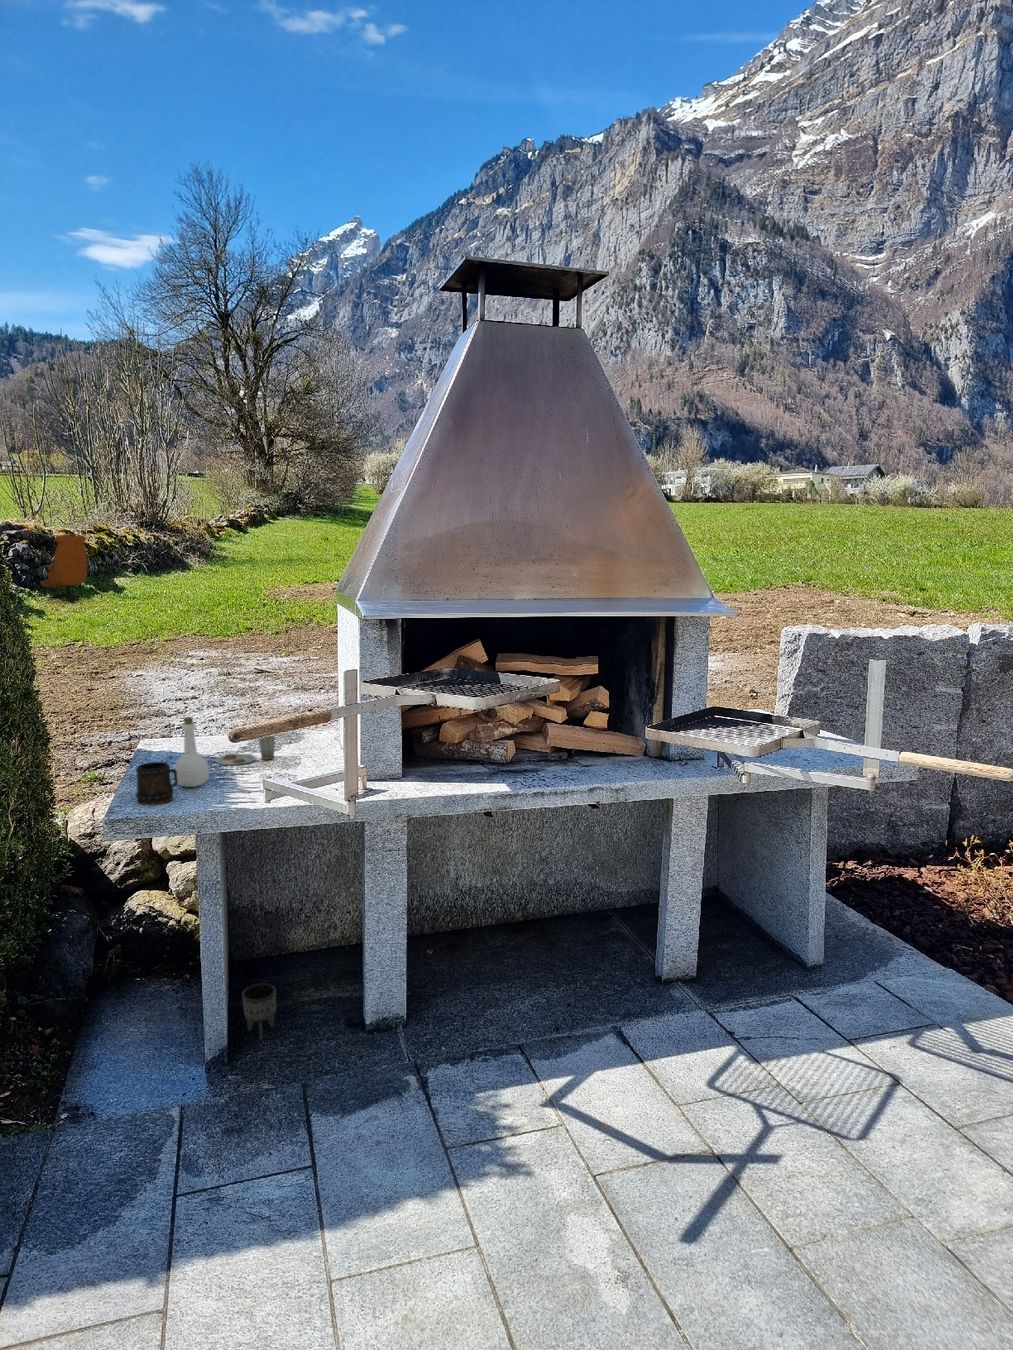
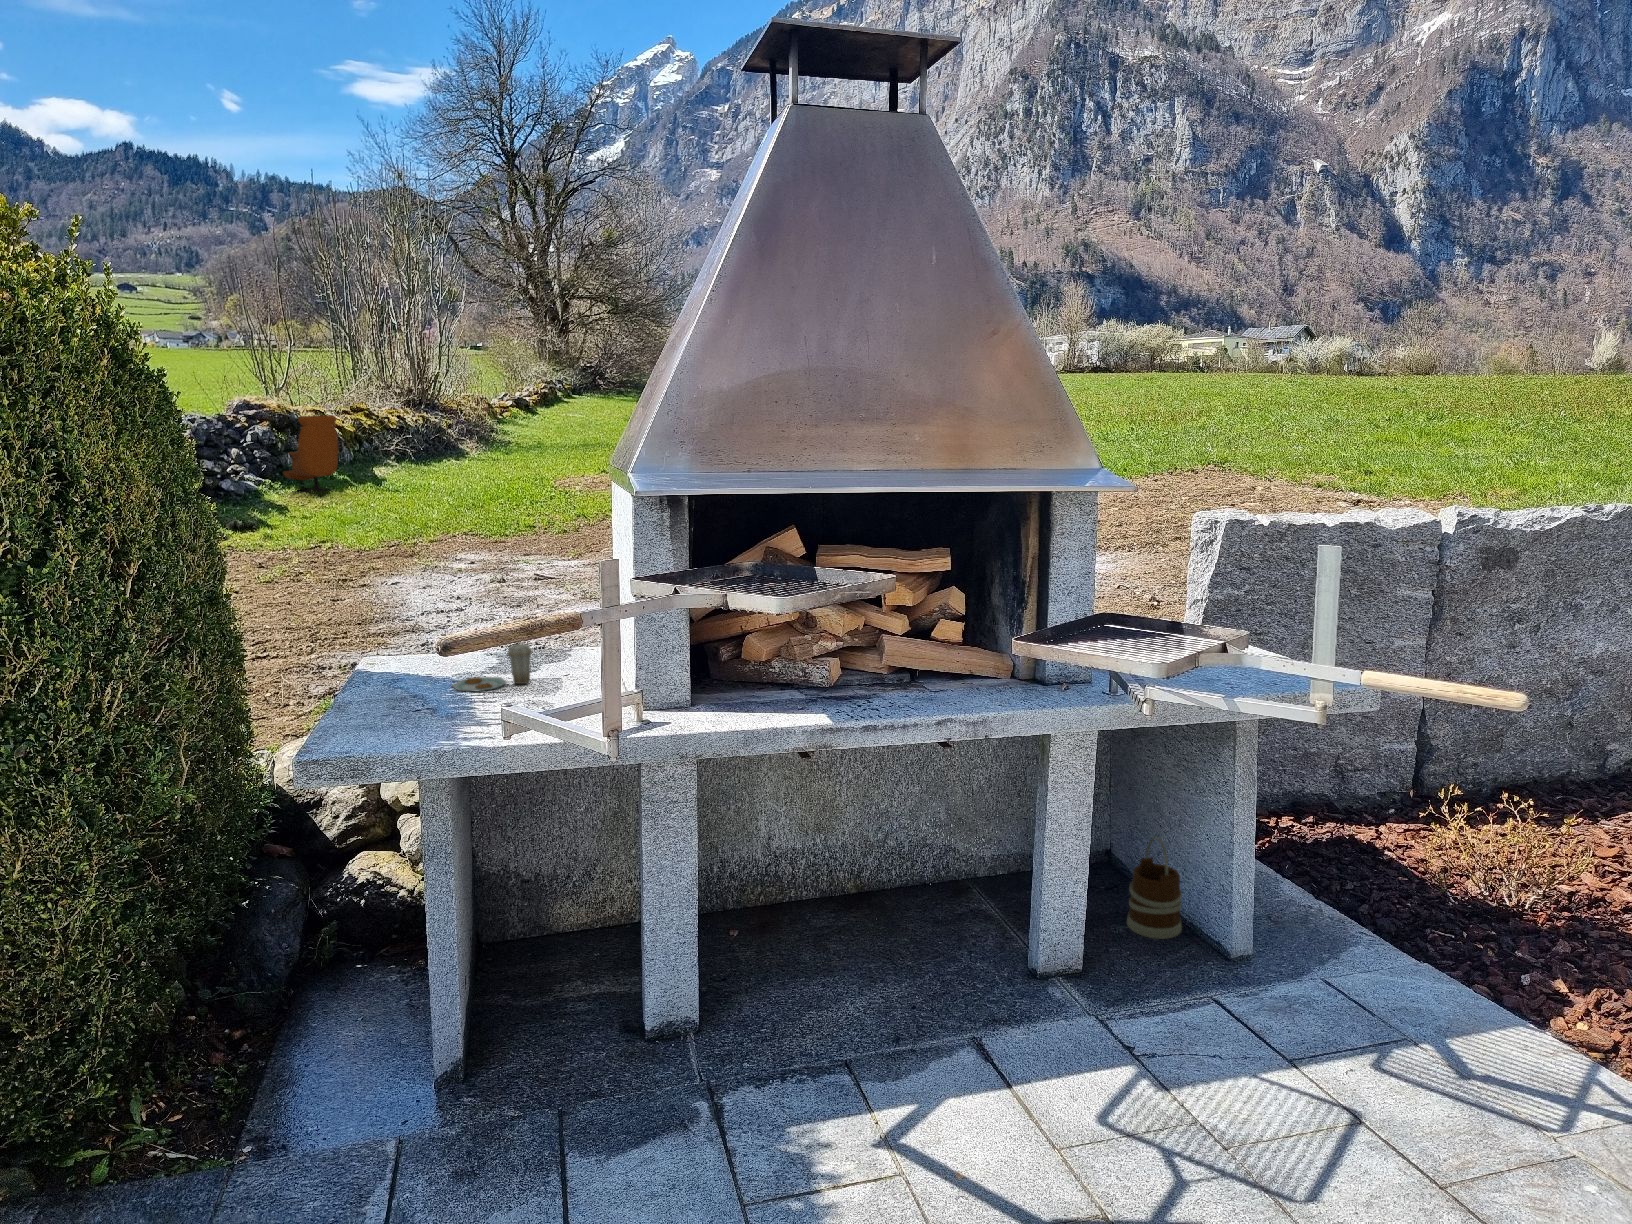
bottle: present [175,717,209,787] -> none [392,628,438,719]
beer mug: present [136,762,178,805] -> none [335,686,392,744]
wooden bucket: none [730,876,772,954] -> present [1127,837,1182,939]
planter: present [242,984,276,1040] -> none [483,976,527,1050]

